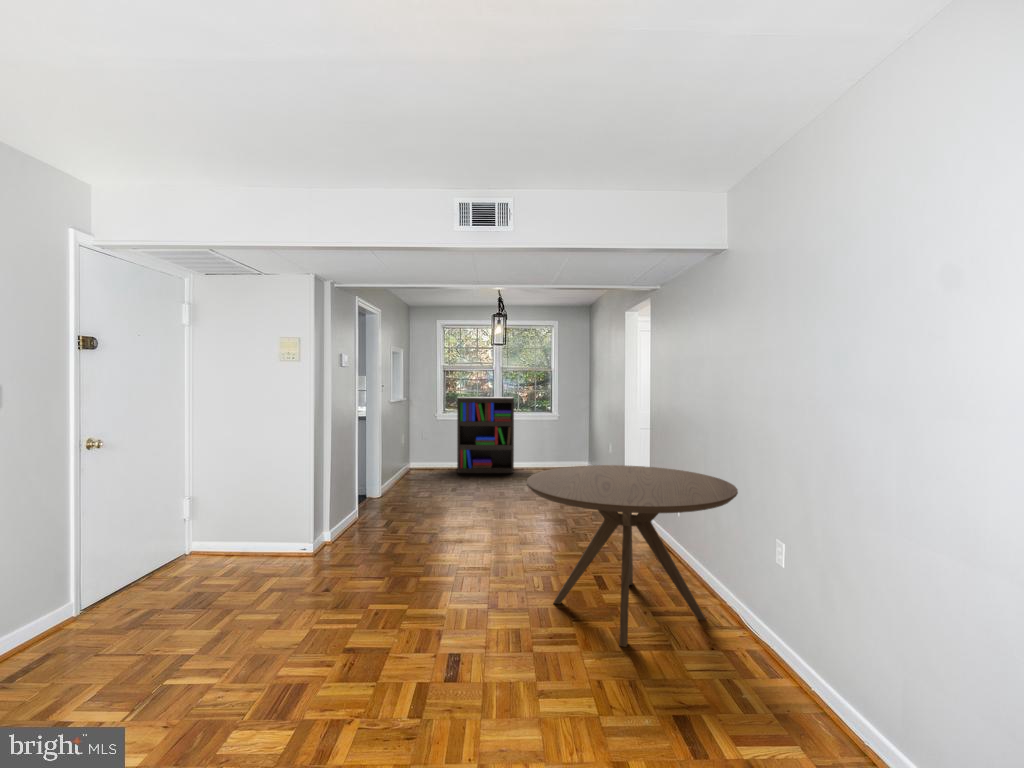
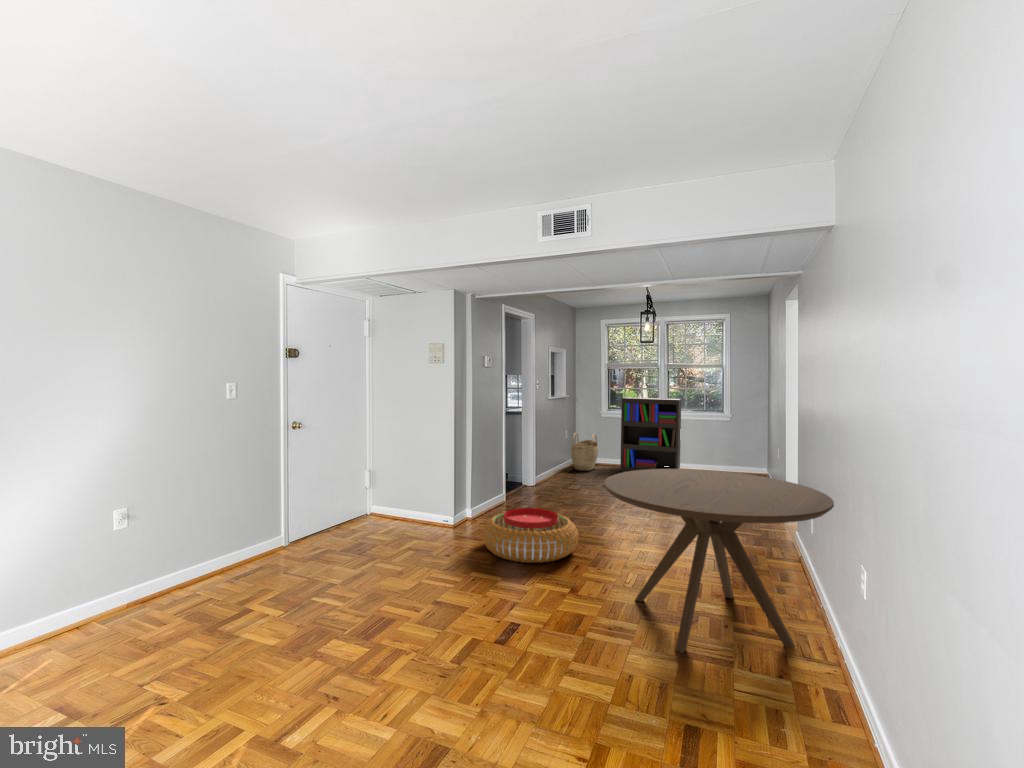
woven basket: none [405,436,433,476] -> present [571,433,598,471]
pouf: none [362,522,469,585] -> present [483,508,578,563]

